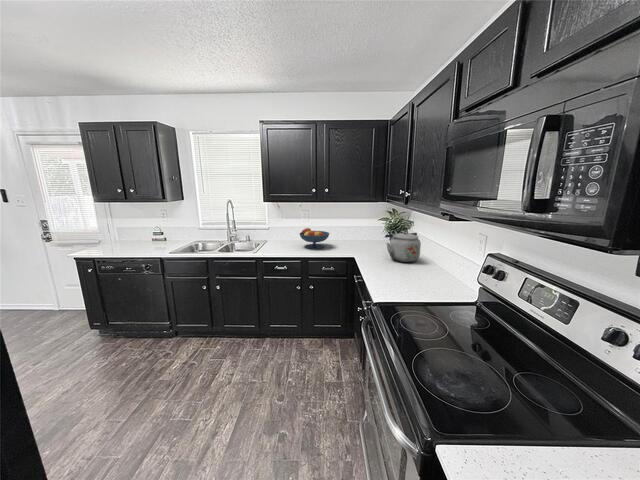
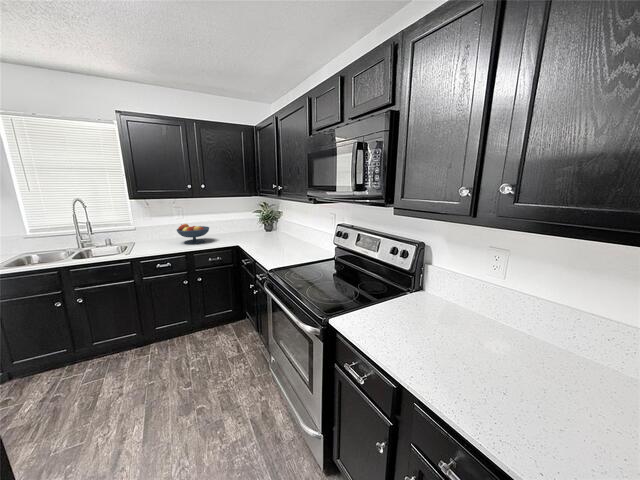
kettle: present [385,232,421,262] -> none [264,219,293,243]

